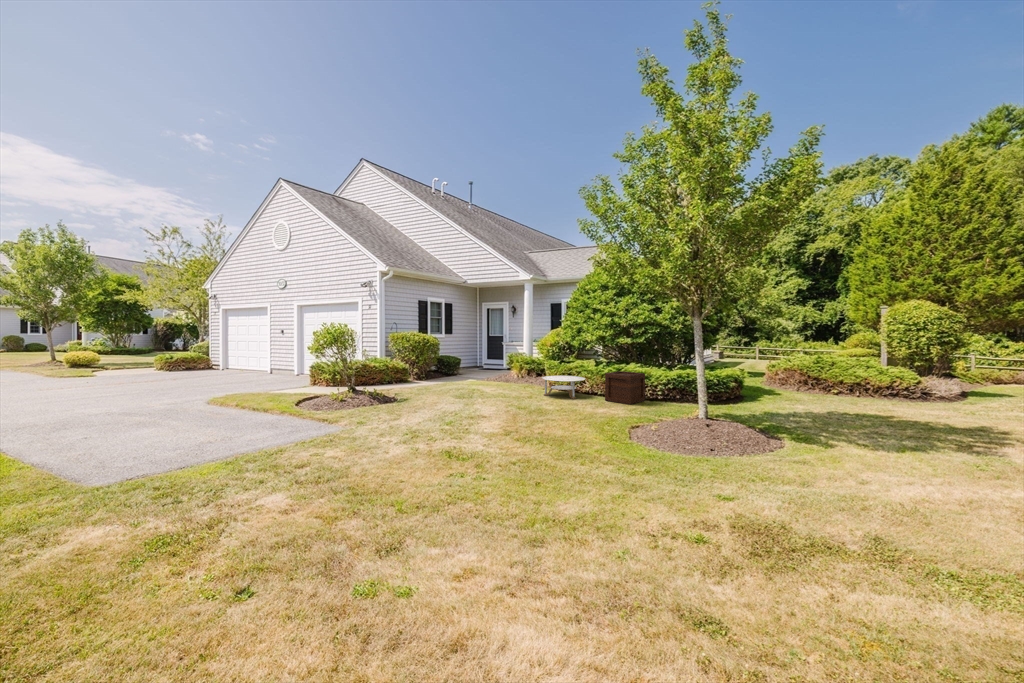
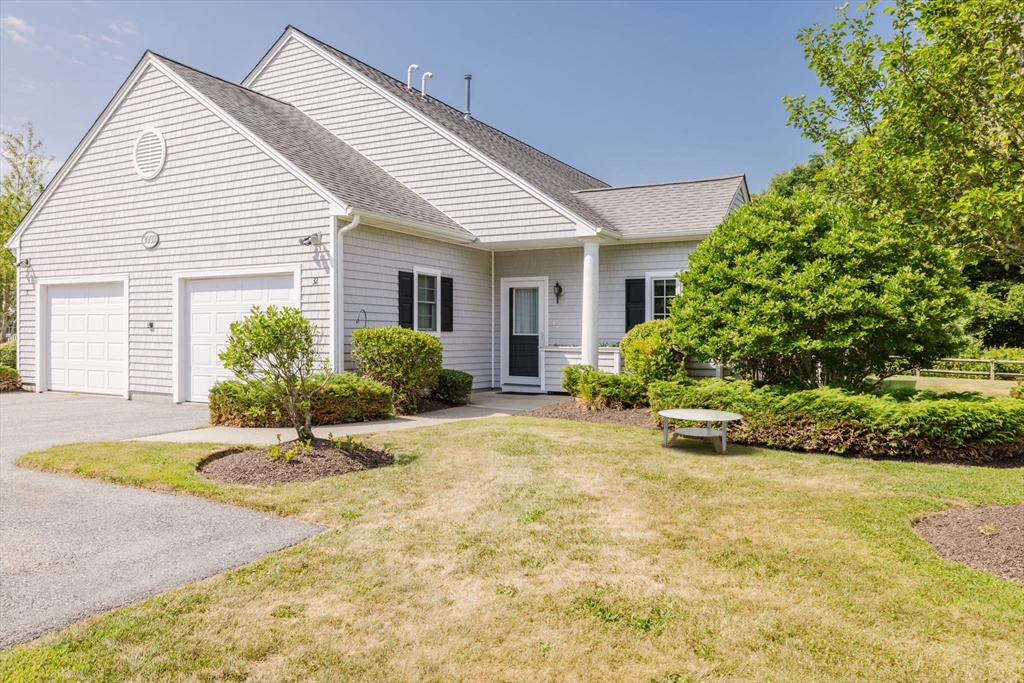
wooden crate: present [605,371,645,405] -> none [788,402,864,467]

